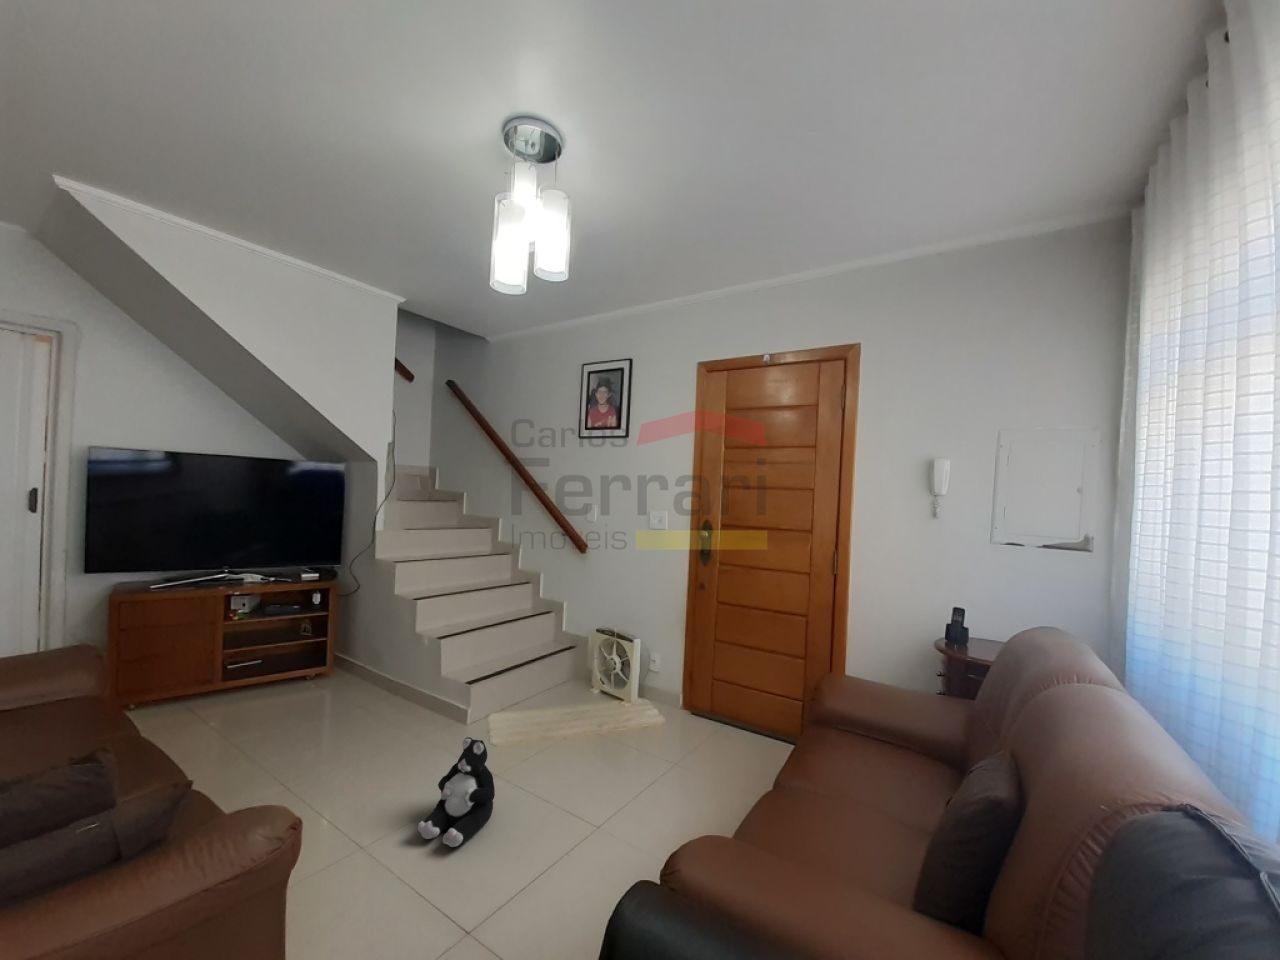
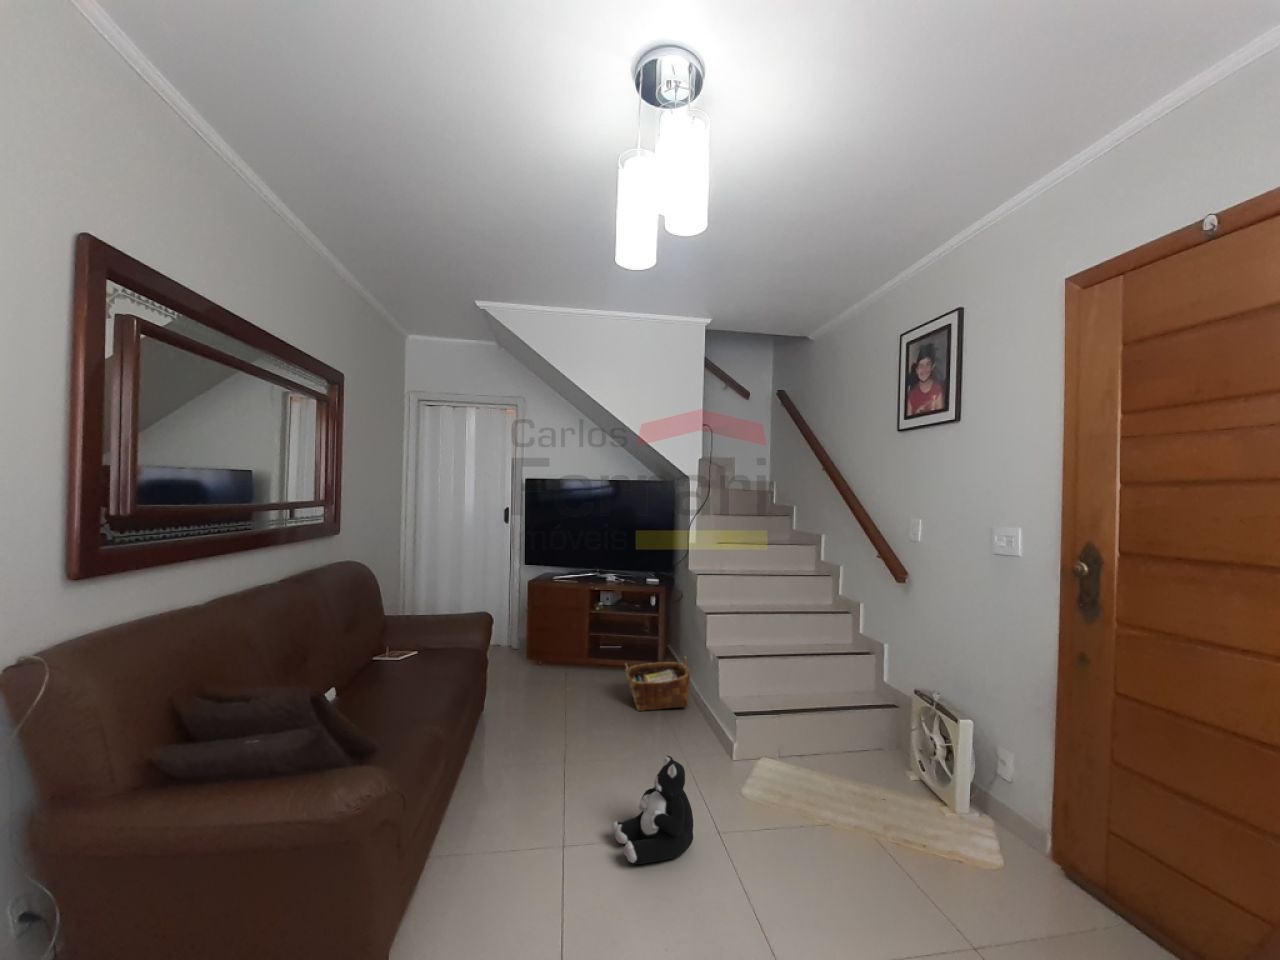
woven basket: none [308,649,391,720] -> present [625,656,690,711]

